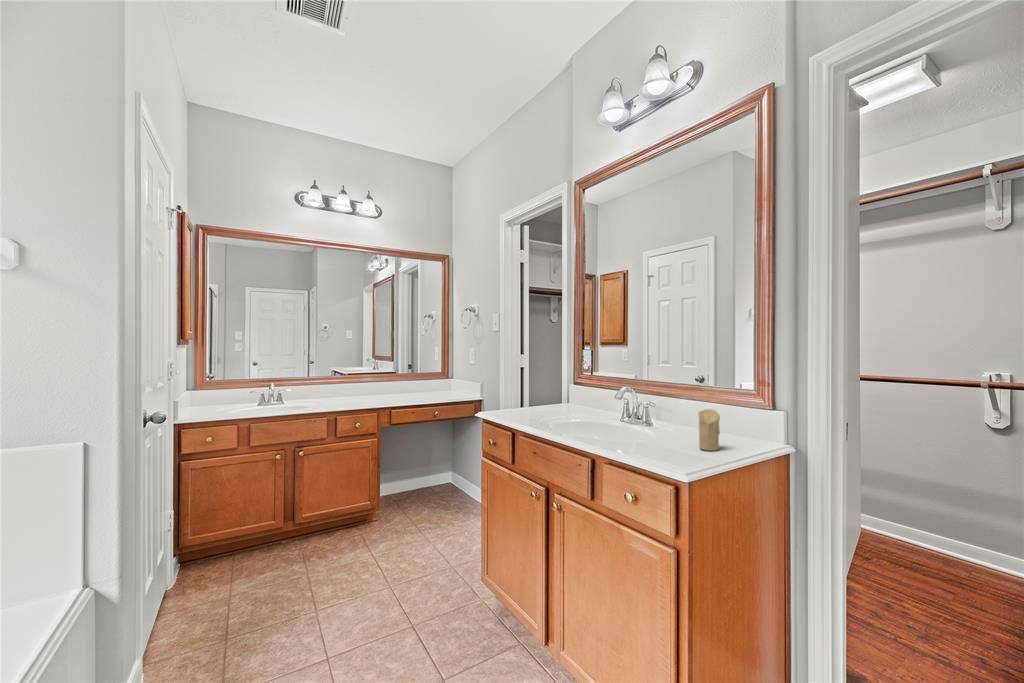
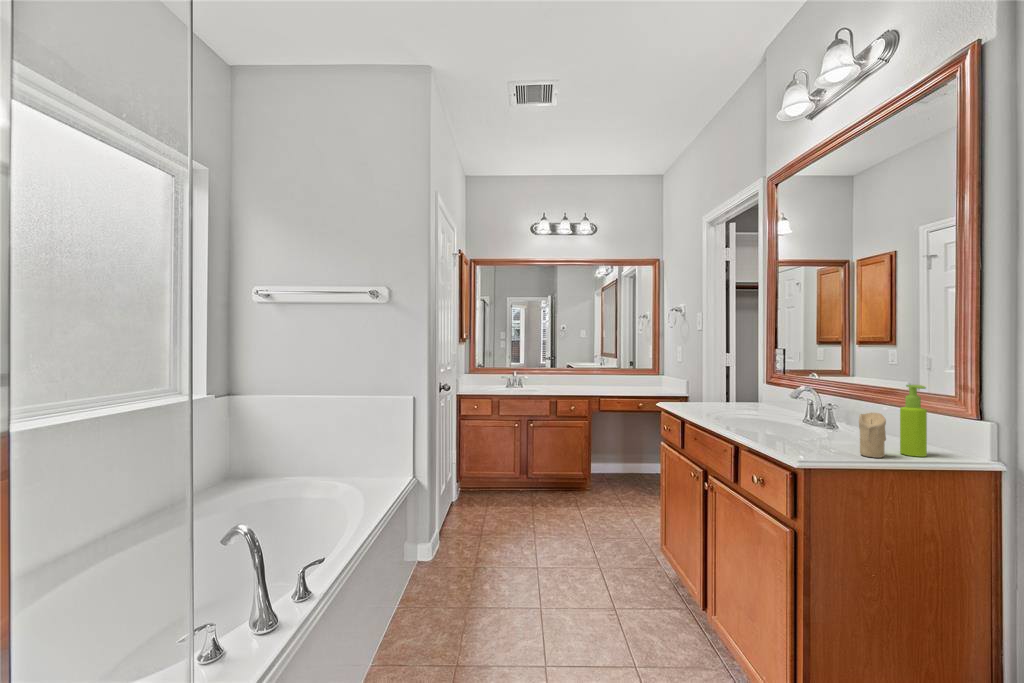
soap dispenser: none [723,382,744,445] -> present [900,385,927,457]

